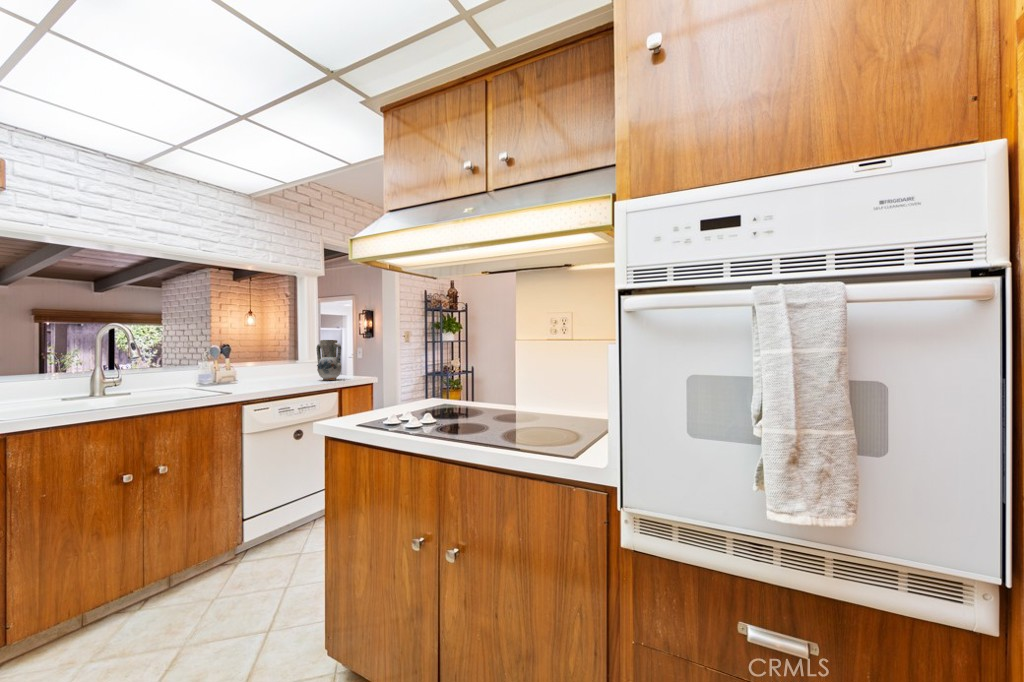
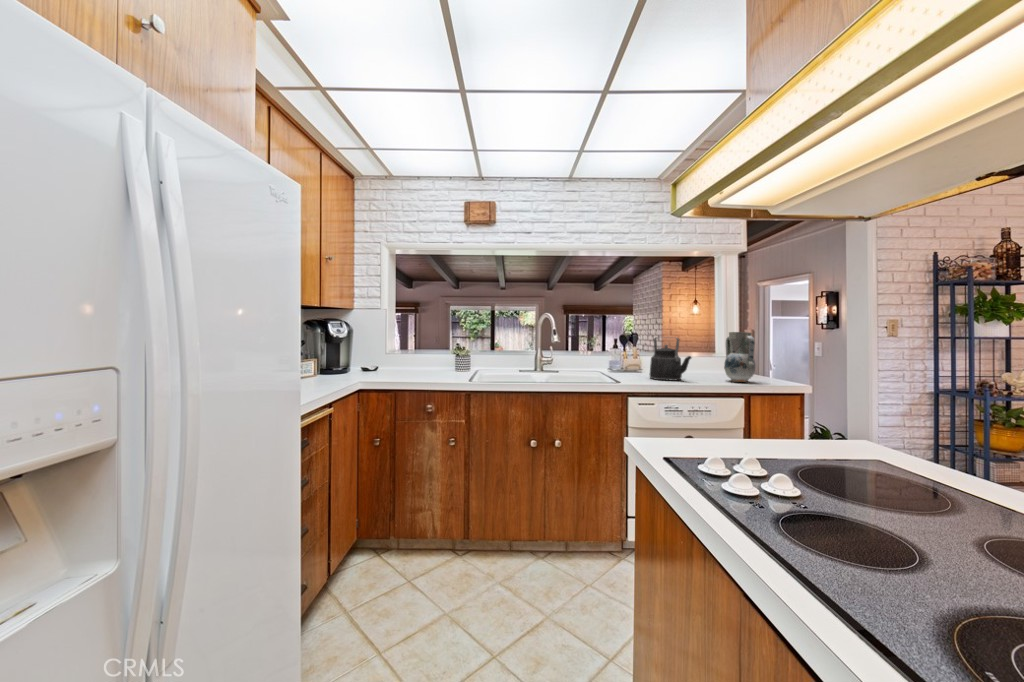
kettle: none [250,346,294,386] -> present [649,337,691,381]

